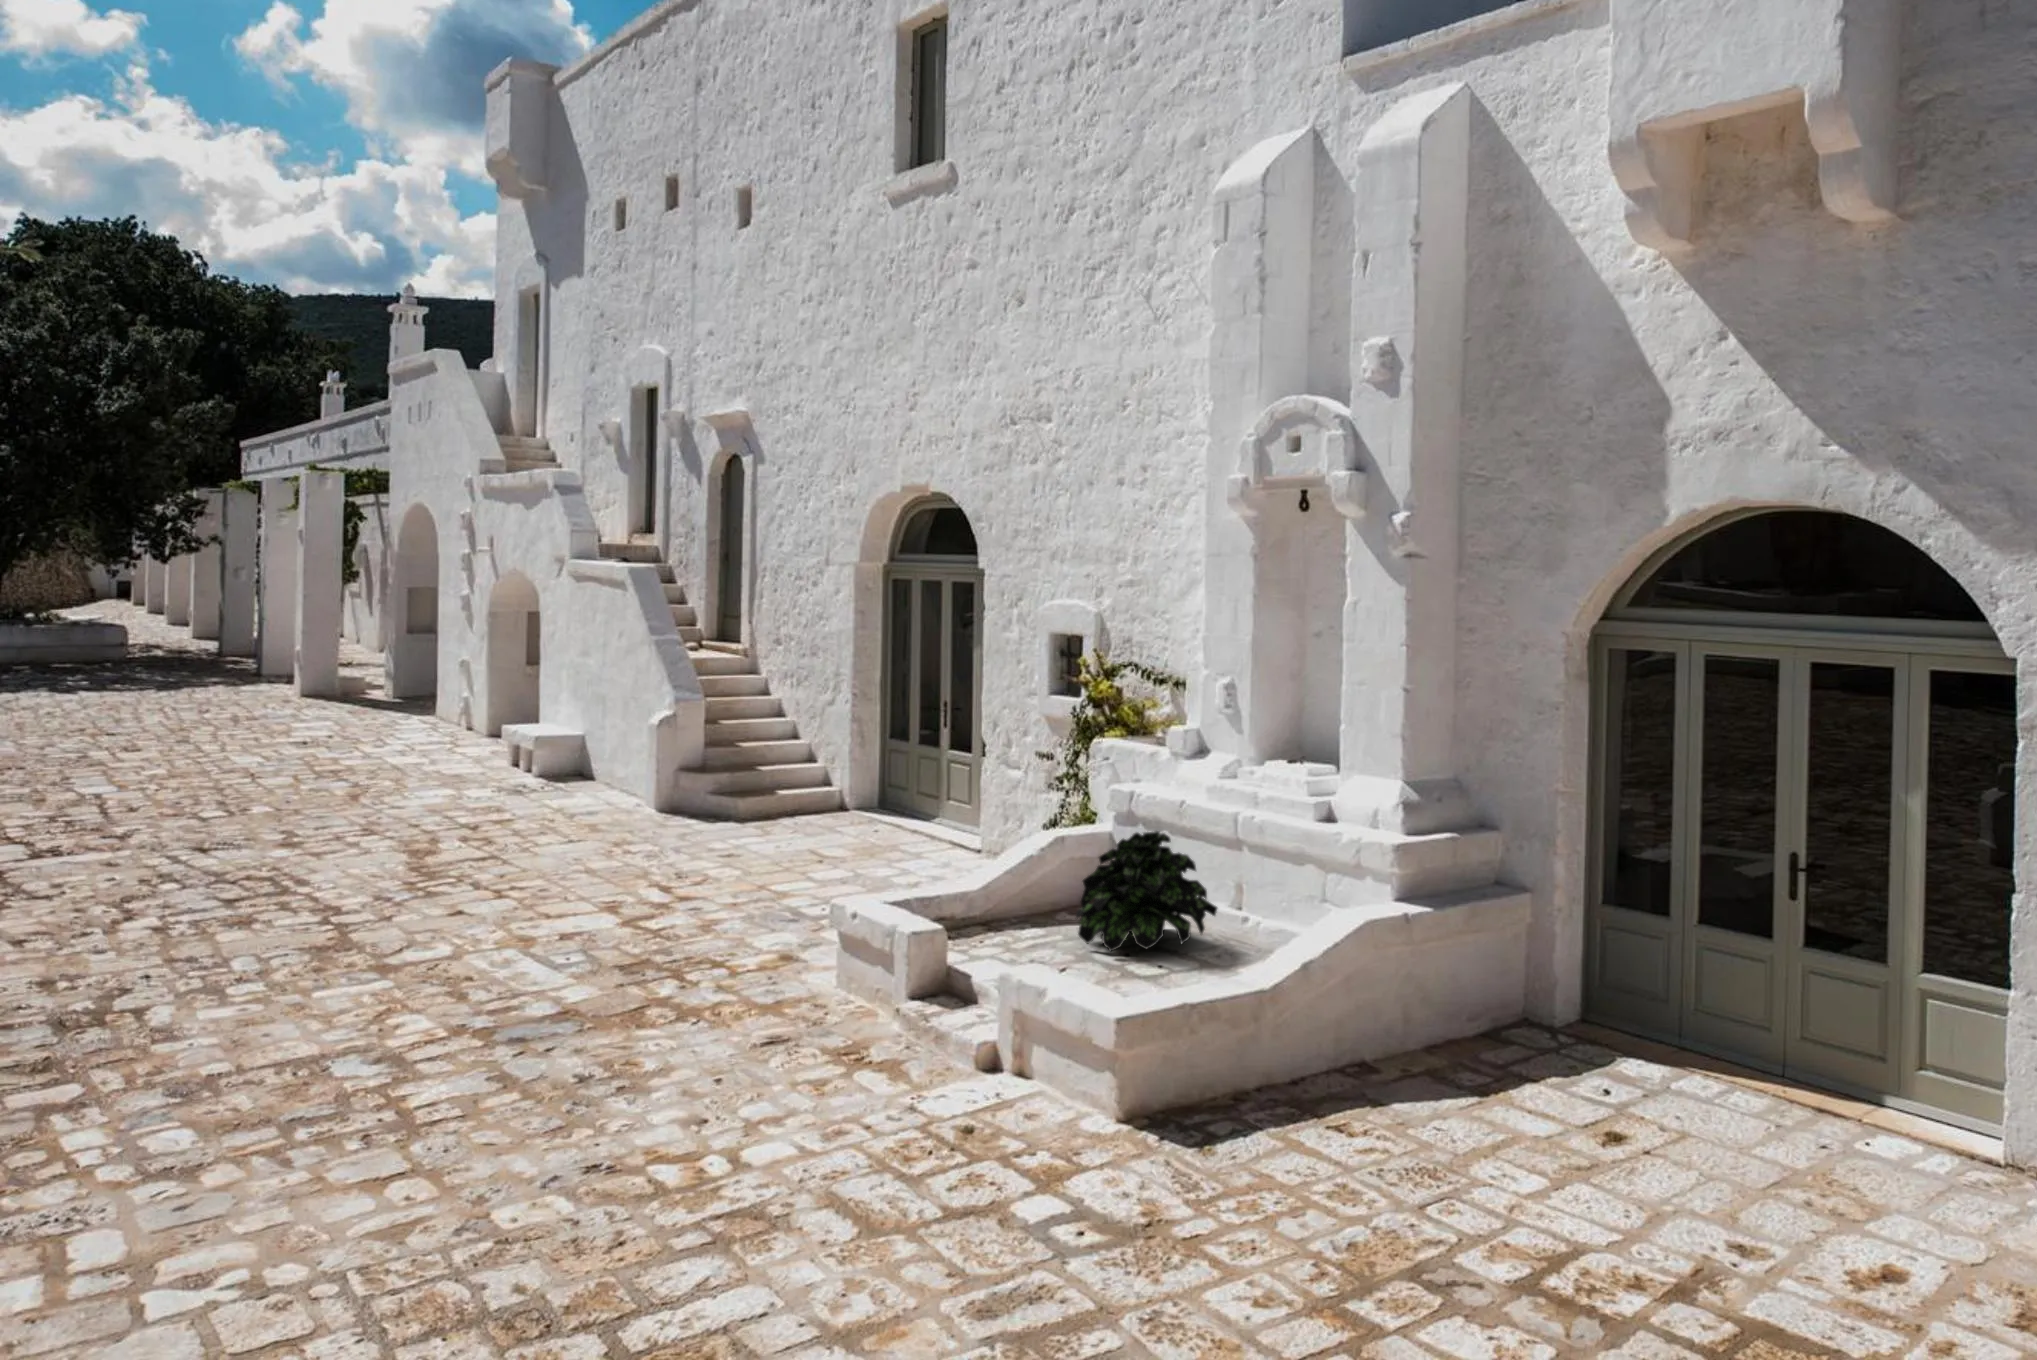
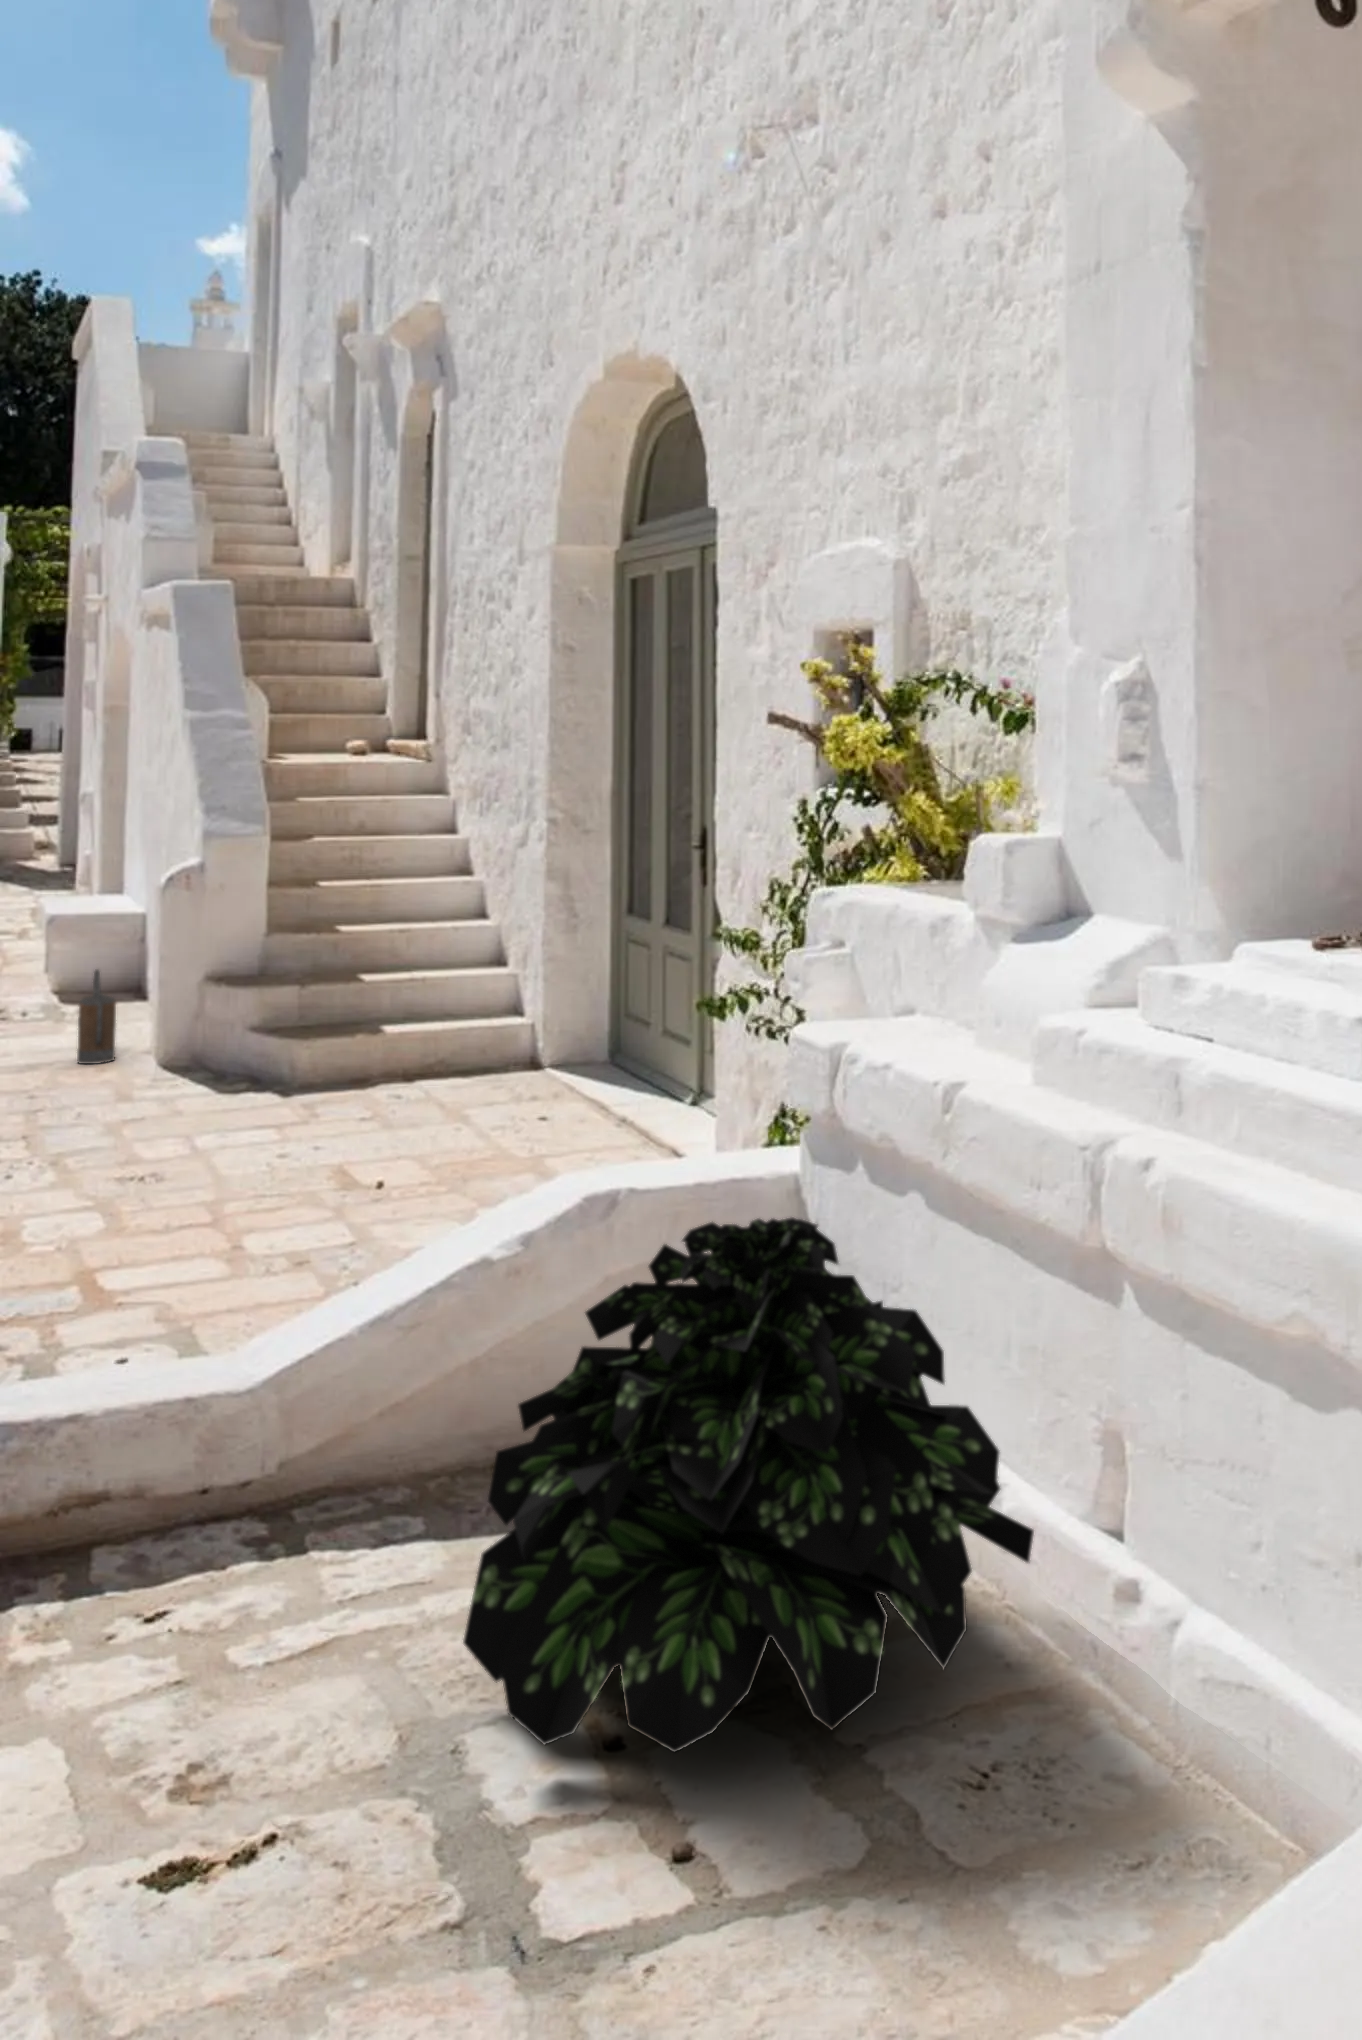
watering can: none [614,763,632,808] -> present [77,970,116,1064]

